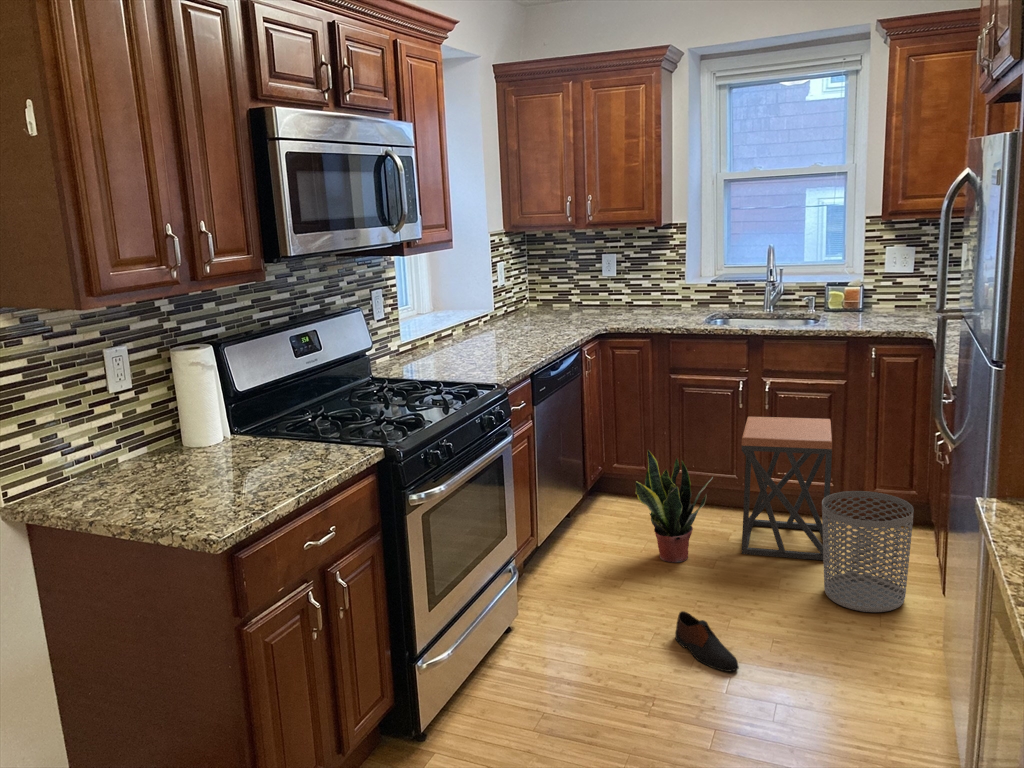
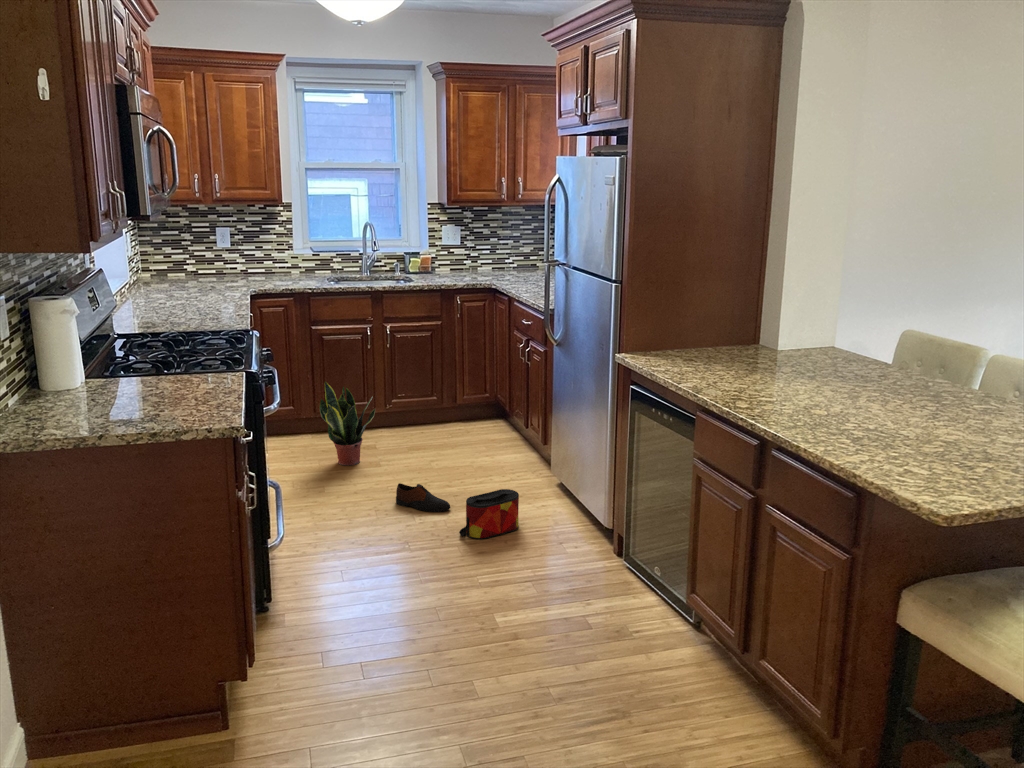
stool: present [742,417,832,560] -> none [378,348,452,452]
waste bin: present [822,491,913,612] -> none [459,390,514,466]
bag: none [711,669,822,745] -> present [459,489,519,539]

